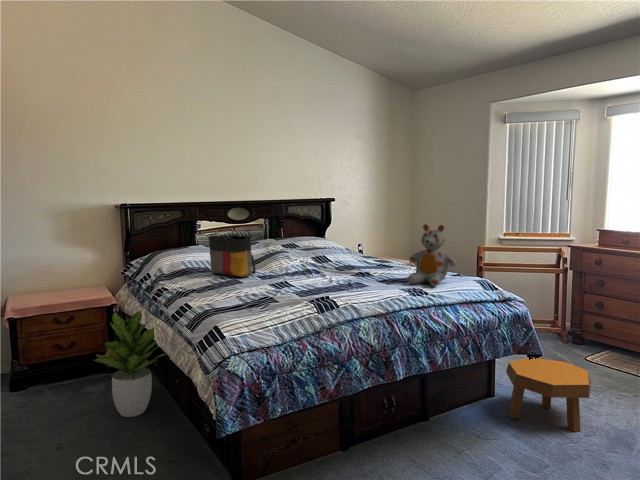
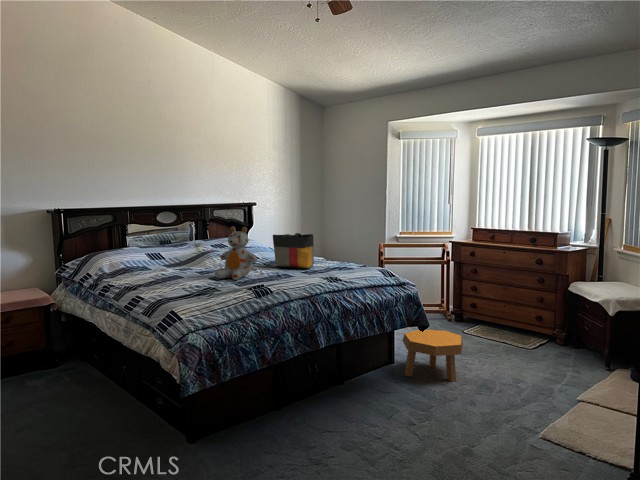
stuffed bear: present [408,224,457,286] -> present [215,226,257,280]
tote bag: present [209,234,256,277] -> present [273,233,314,268]
potted plant: present [95,311,166,417] -> none [46,305,116,402]

